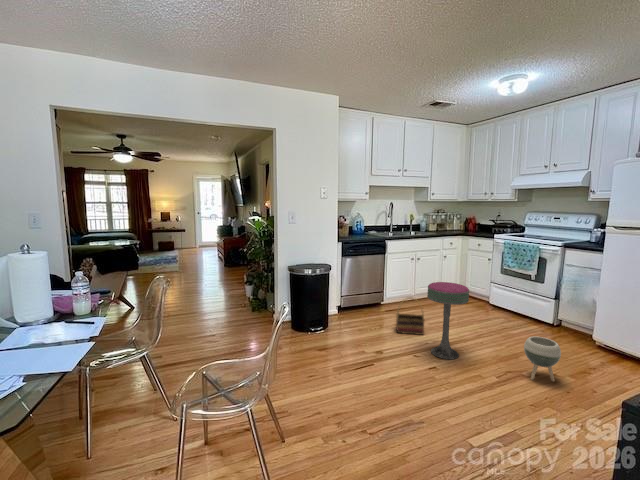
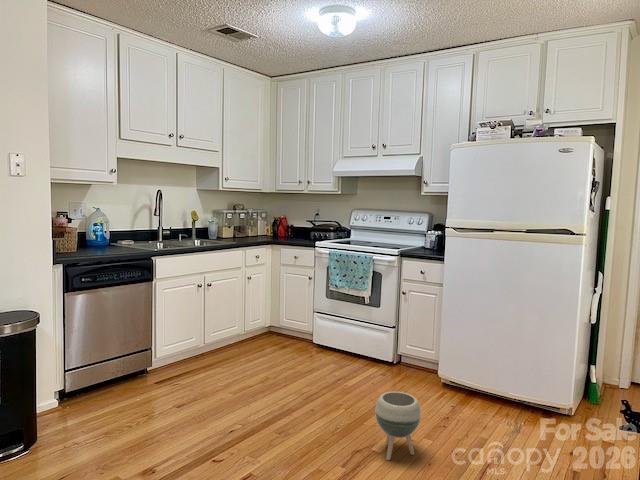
bar stool: present [427,282,469,359] -> none [231,324,297,458]
basket: present [396,297,424,335] -> none [175,355,226,424]

